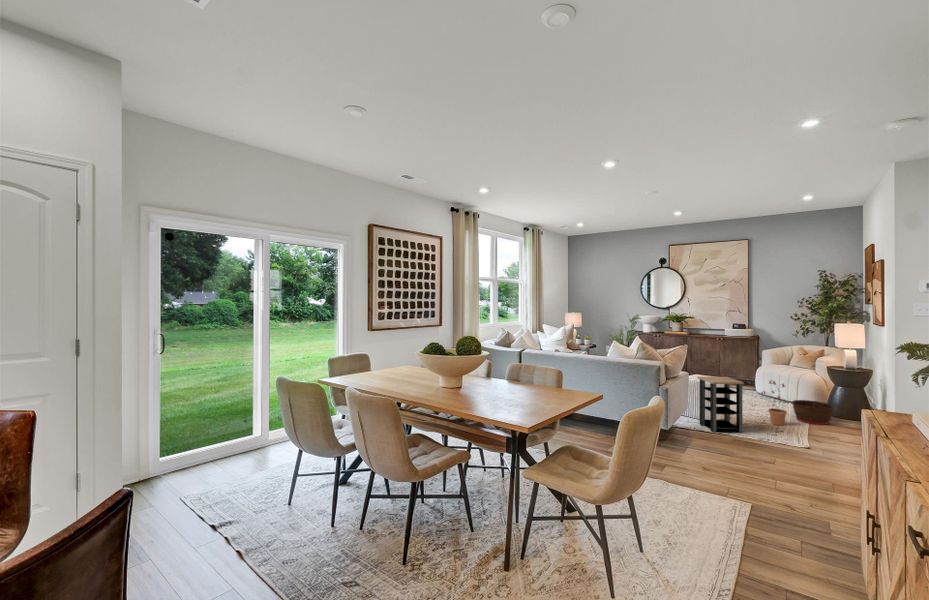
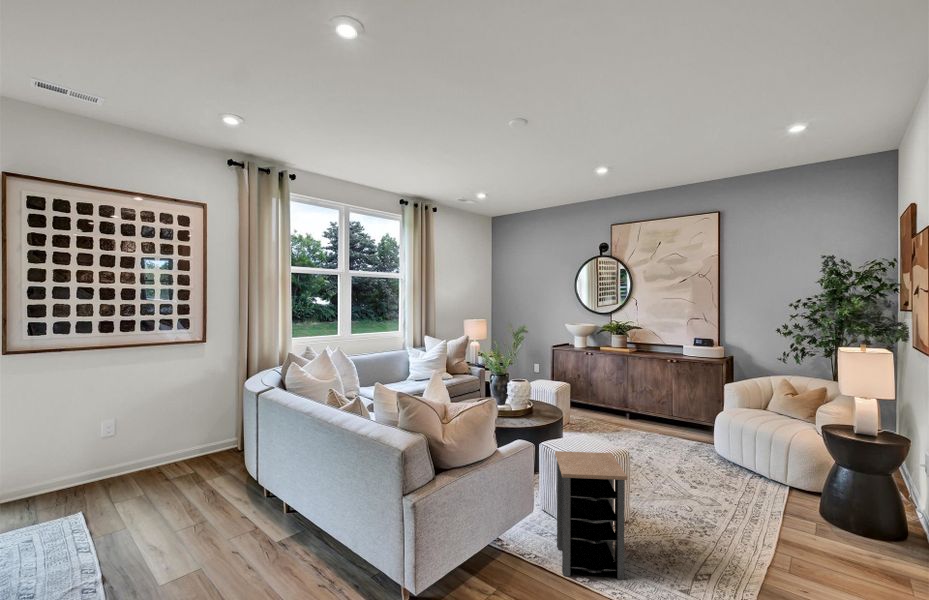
potted plant: present [761,381,788,425] -> none [683,459,734,554]
basket: present [792,400,834,425] -> none [749,492,828,555]

